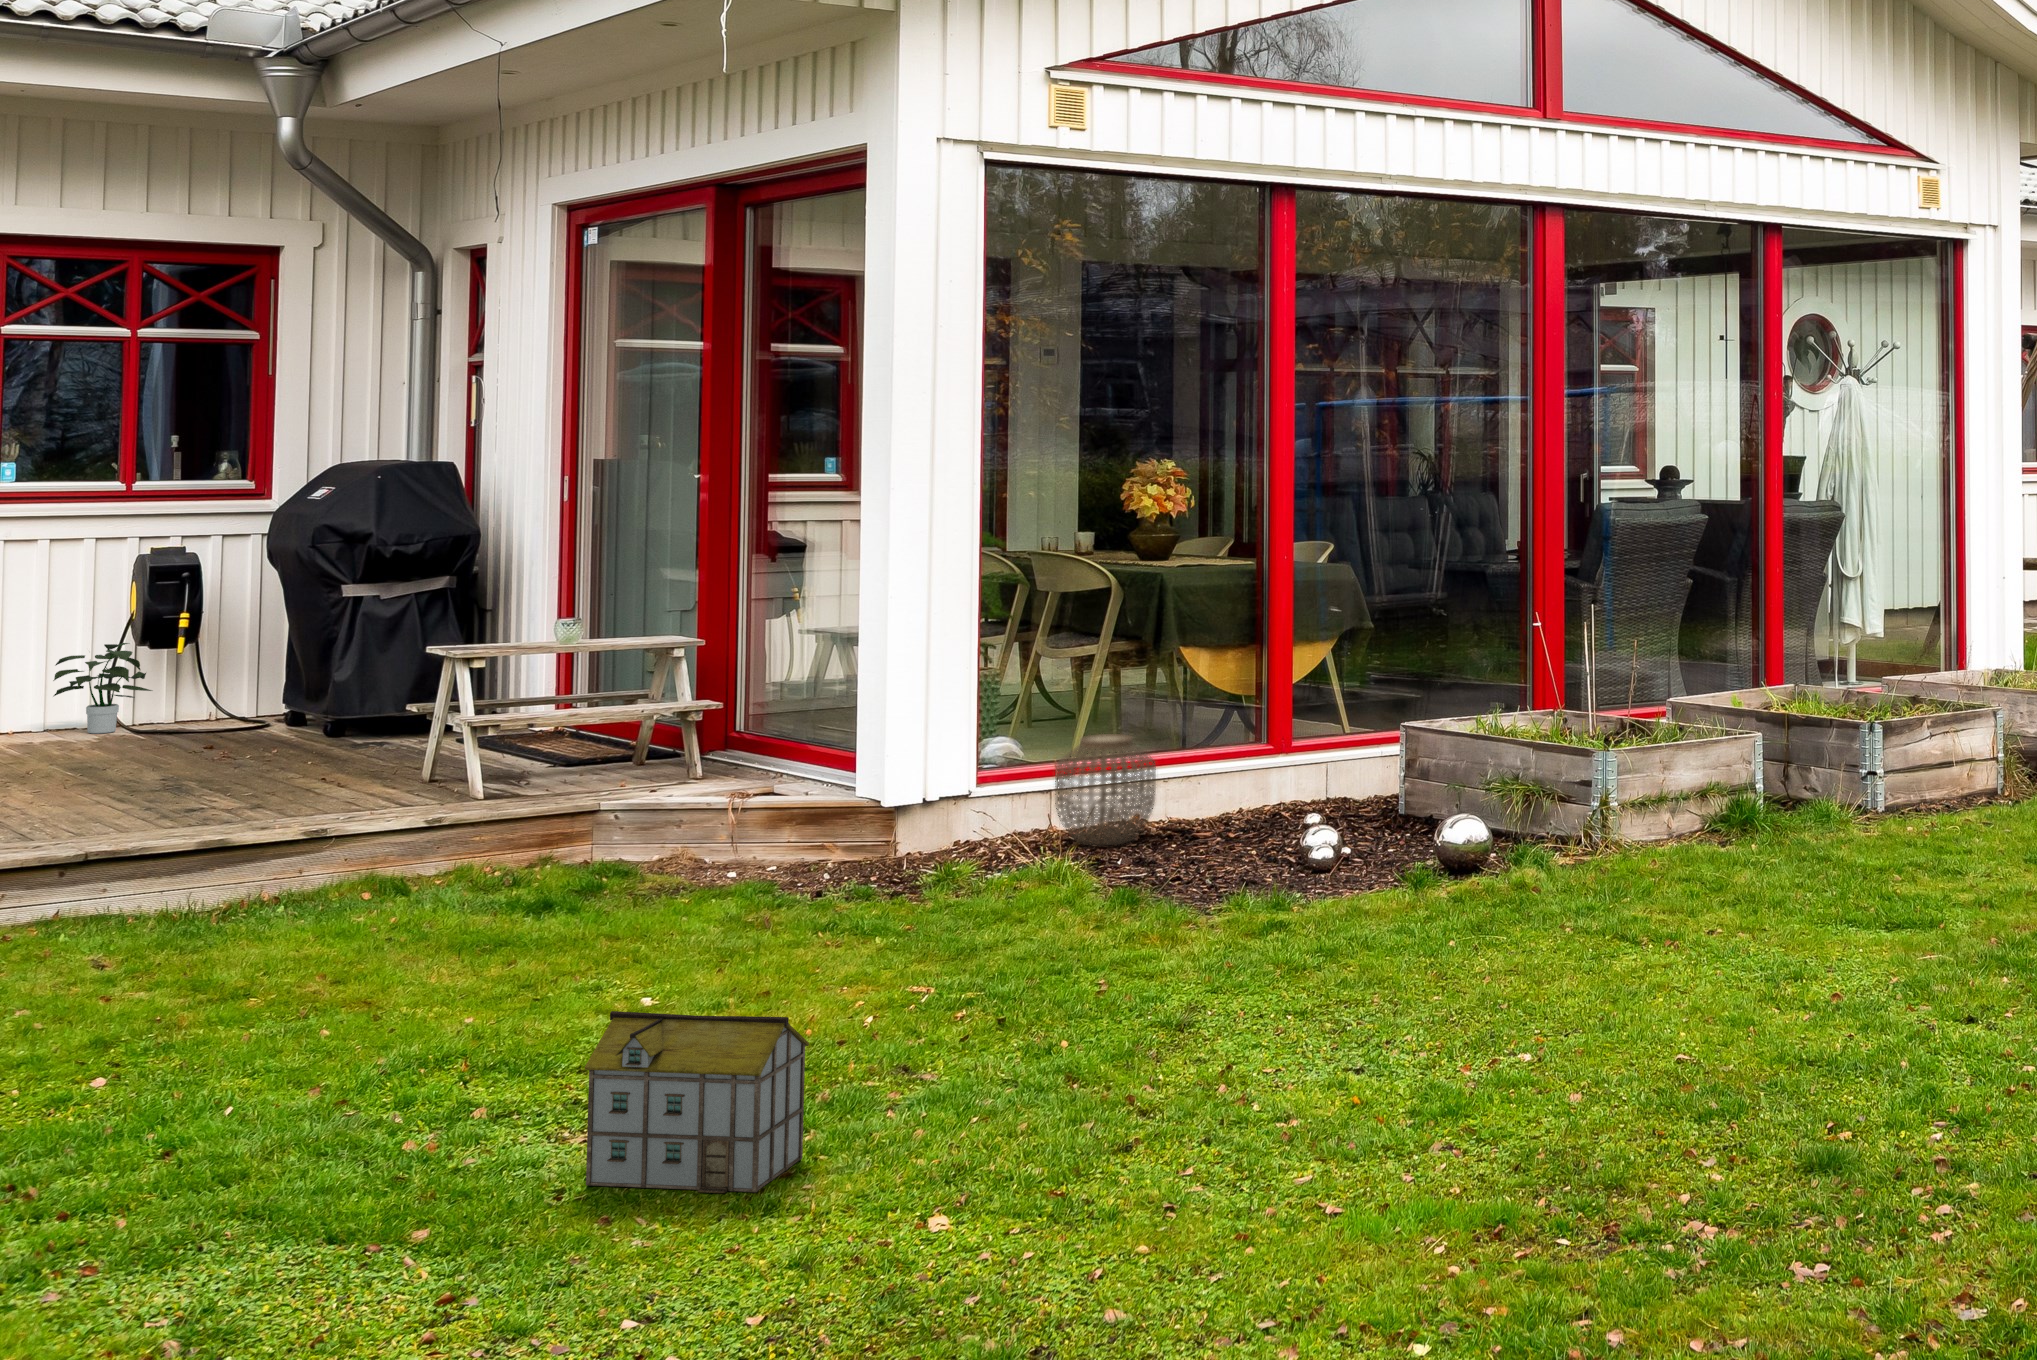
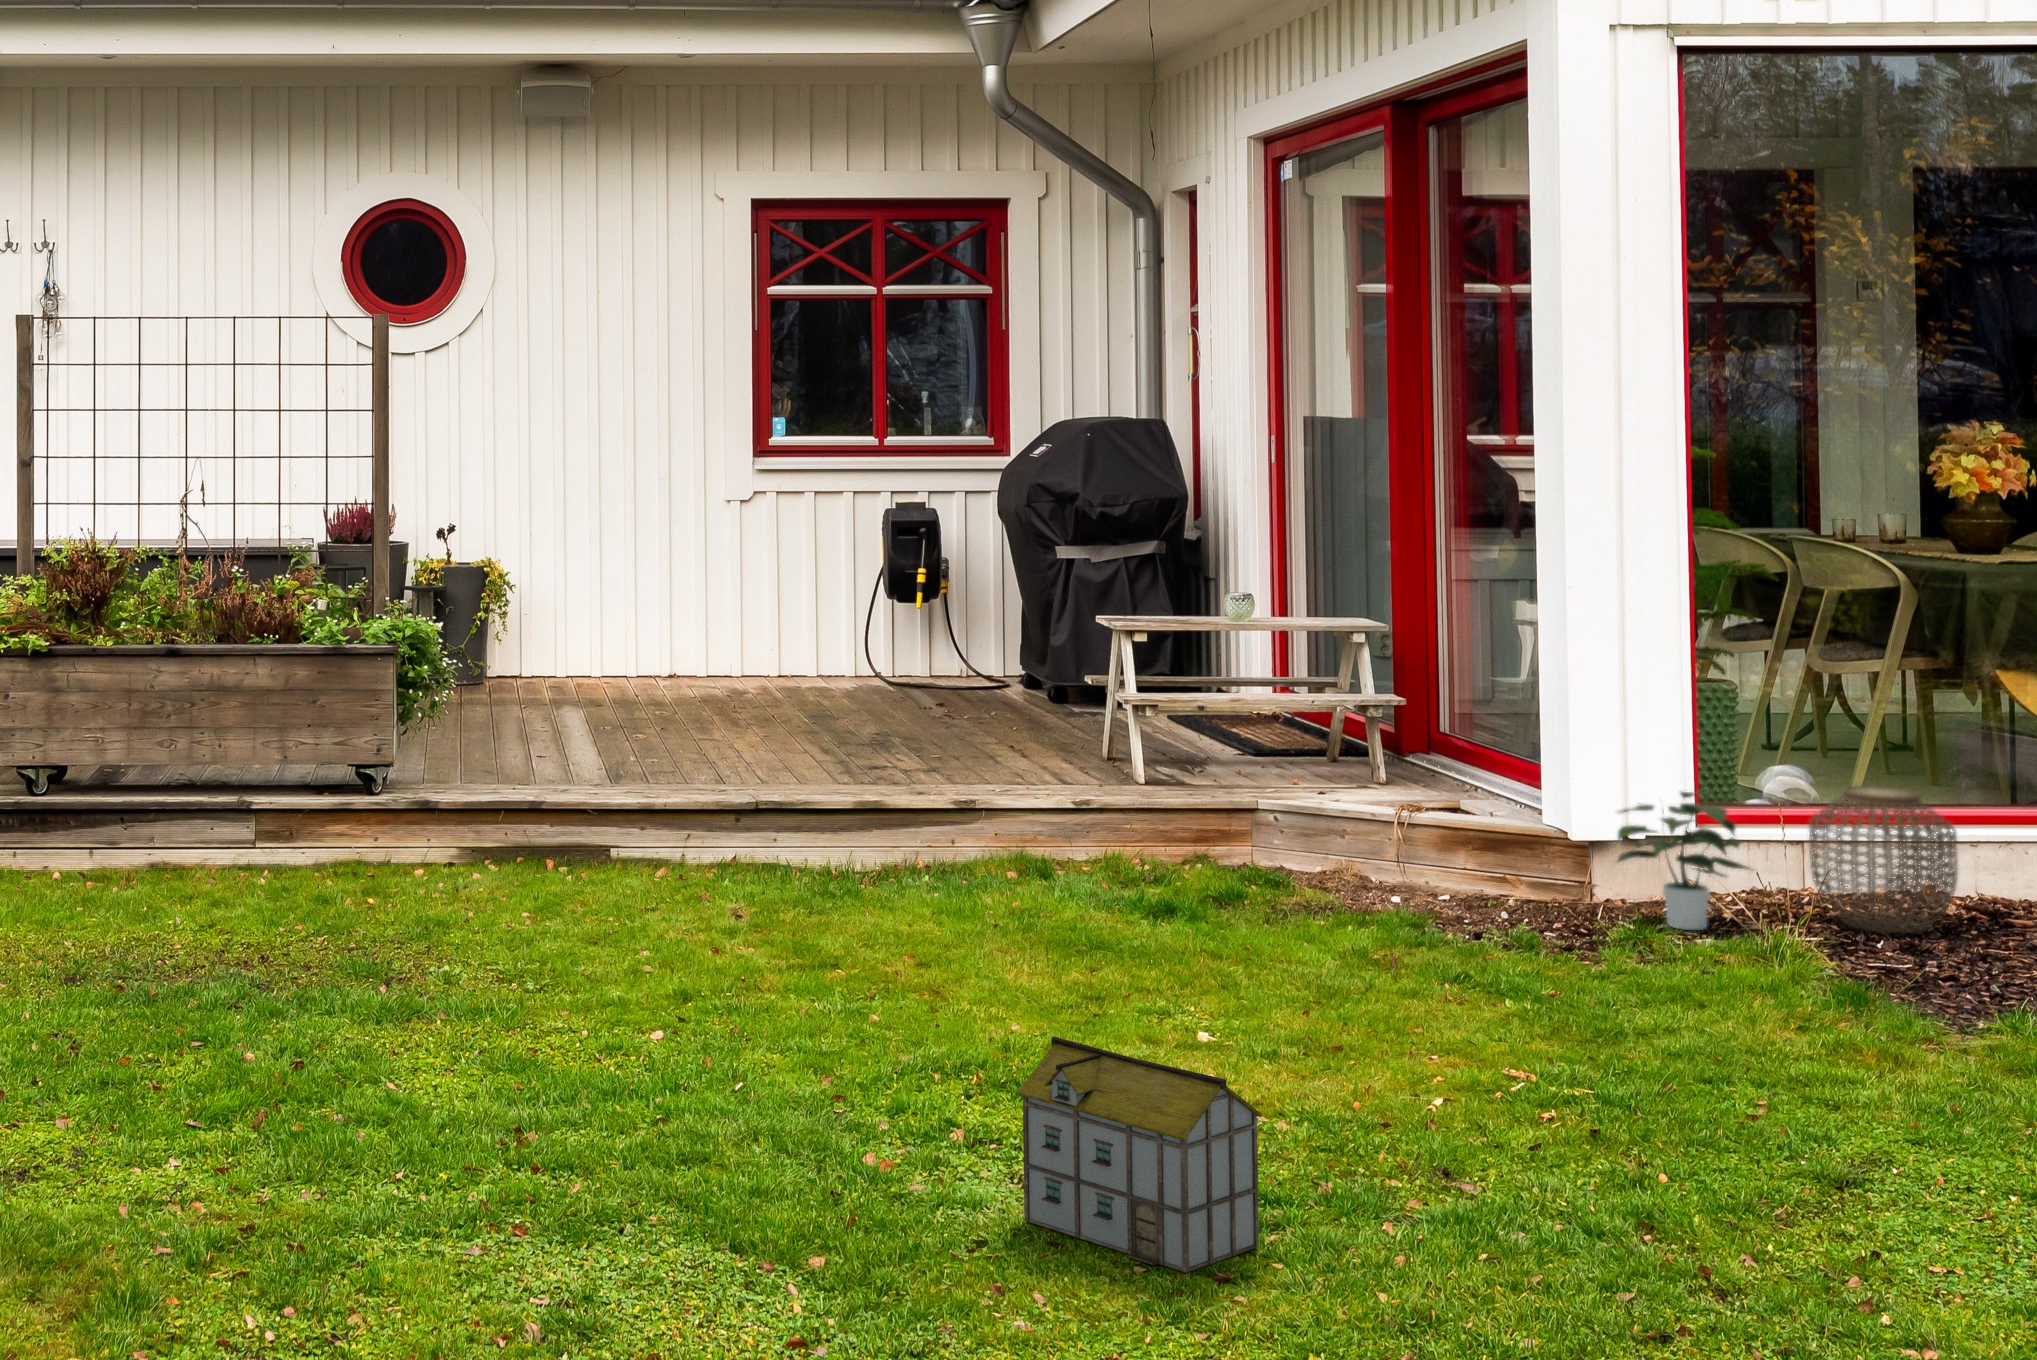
potted plant: present [53,643,152,734] -> present [1618,791,1753,930]

